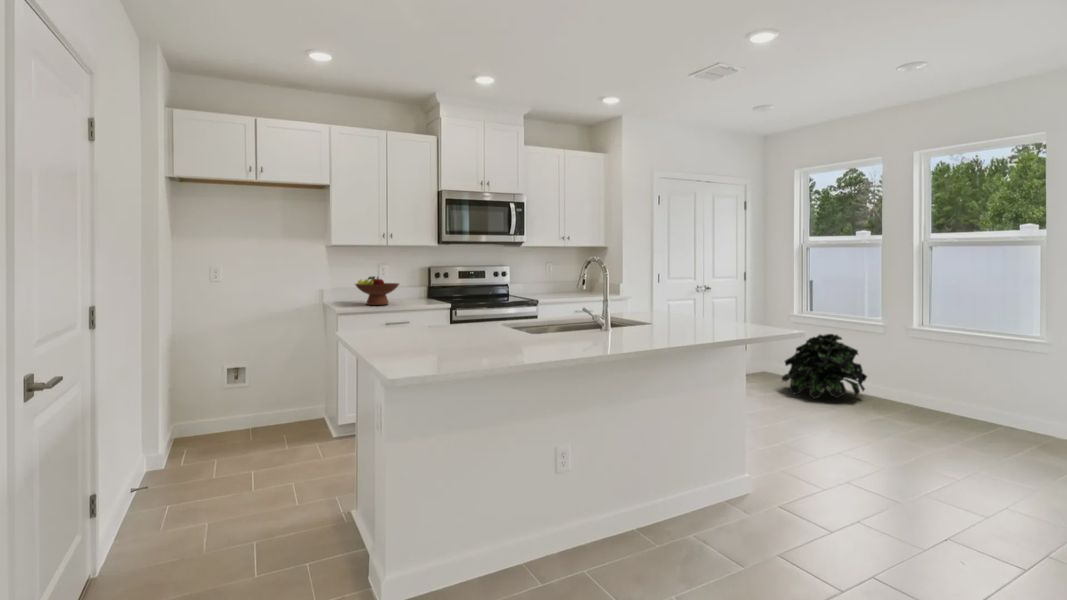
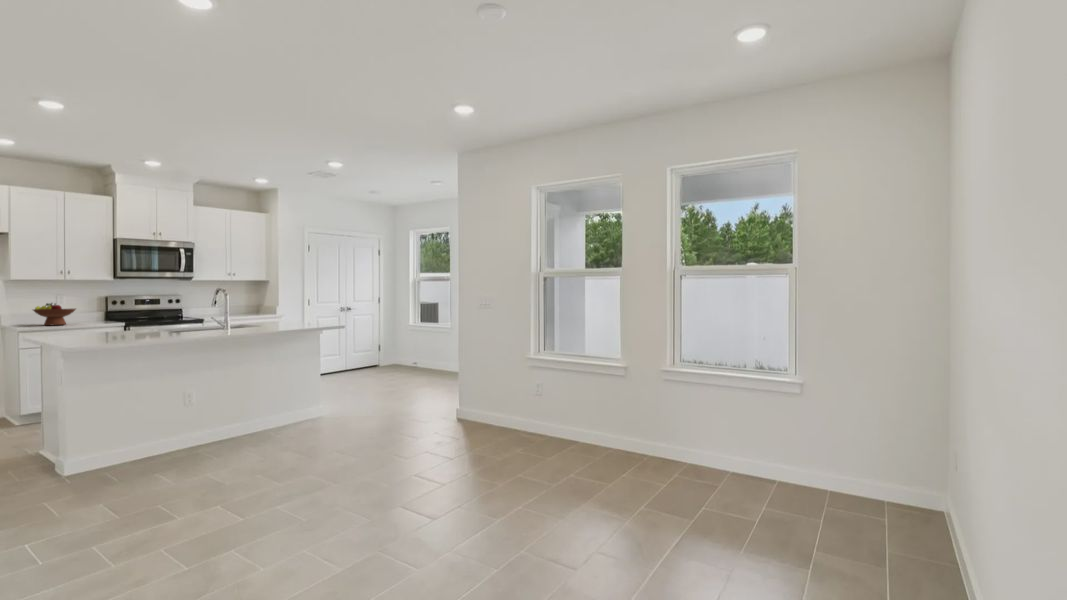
potted plant: present [782,334,867,399] -> none [398,334,449,375]

